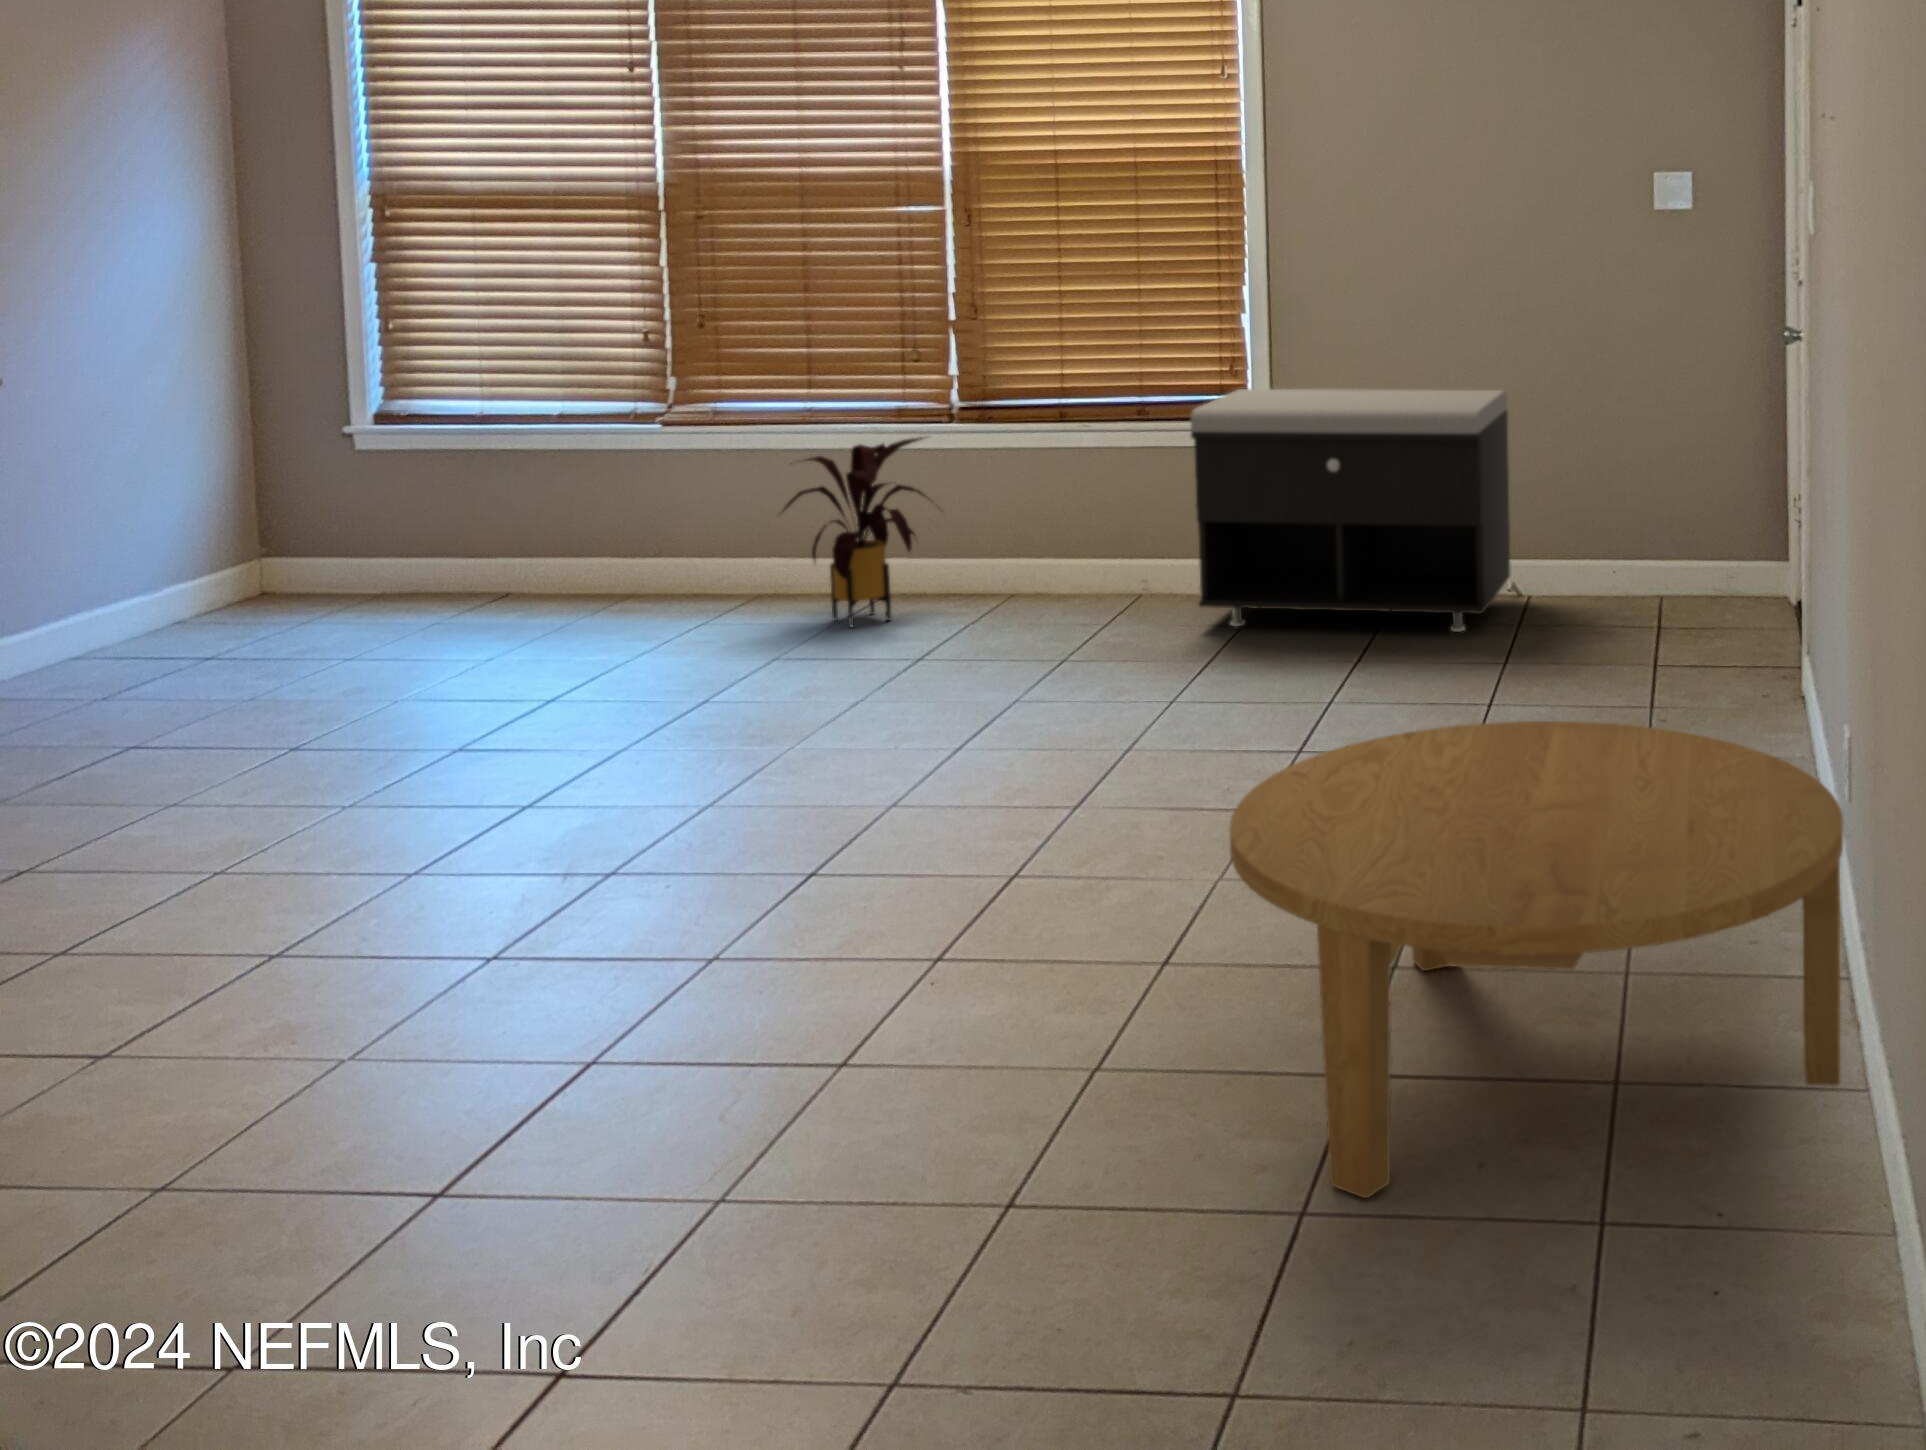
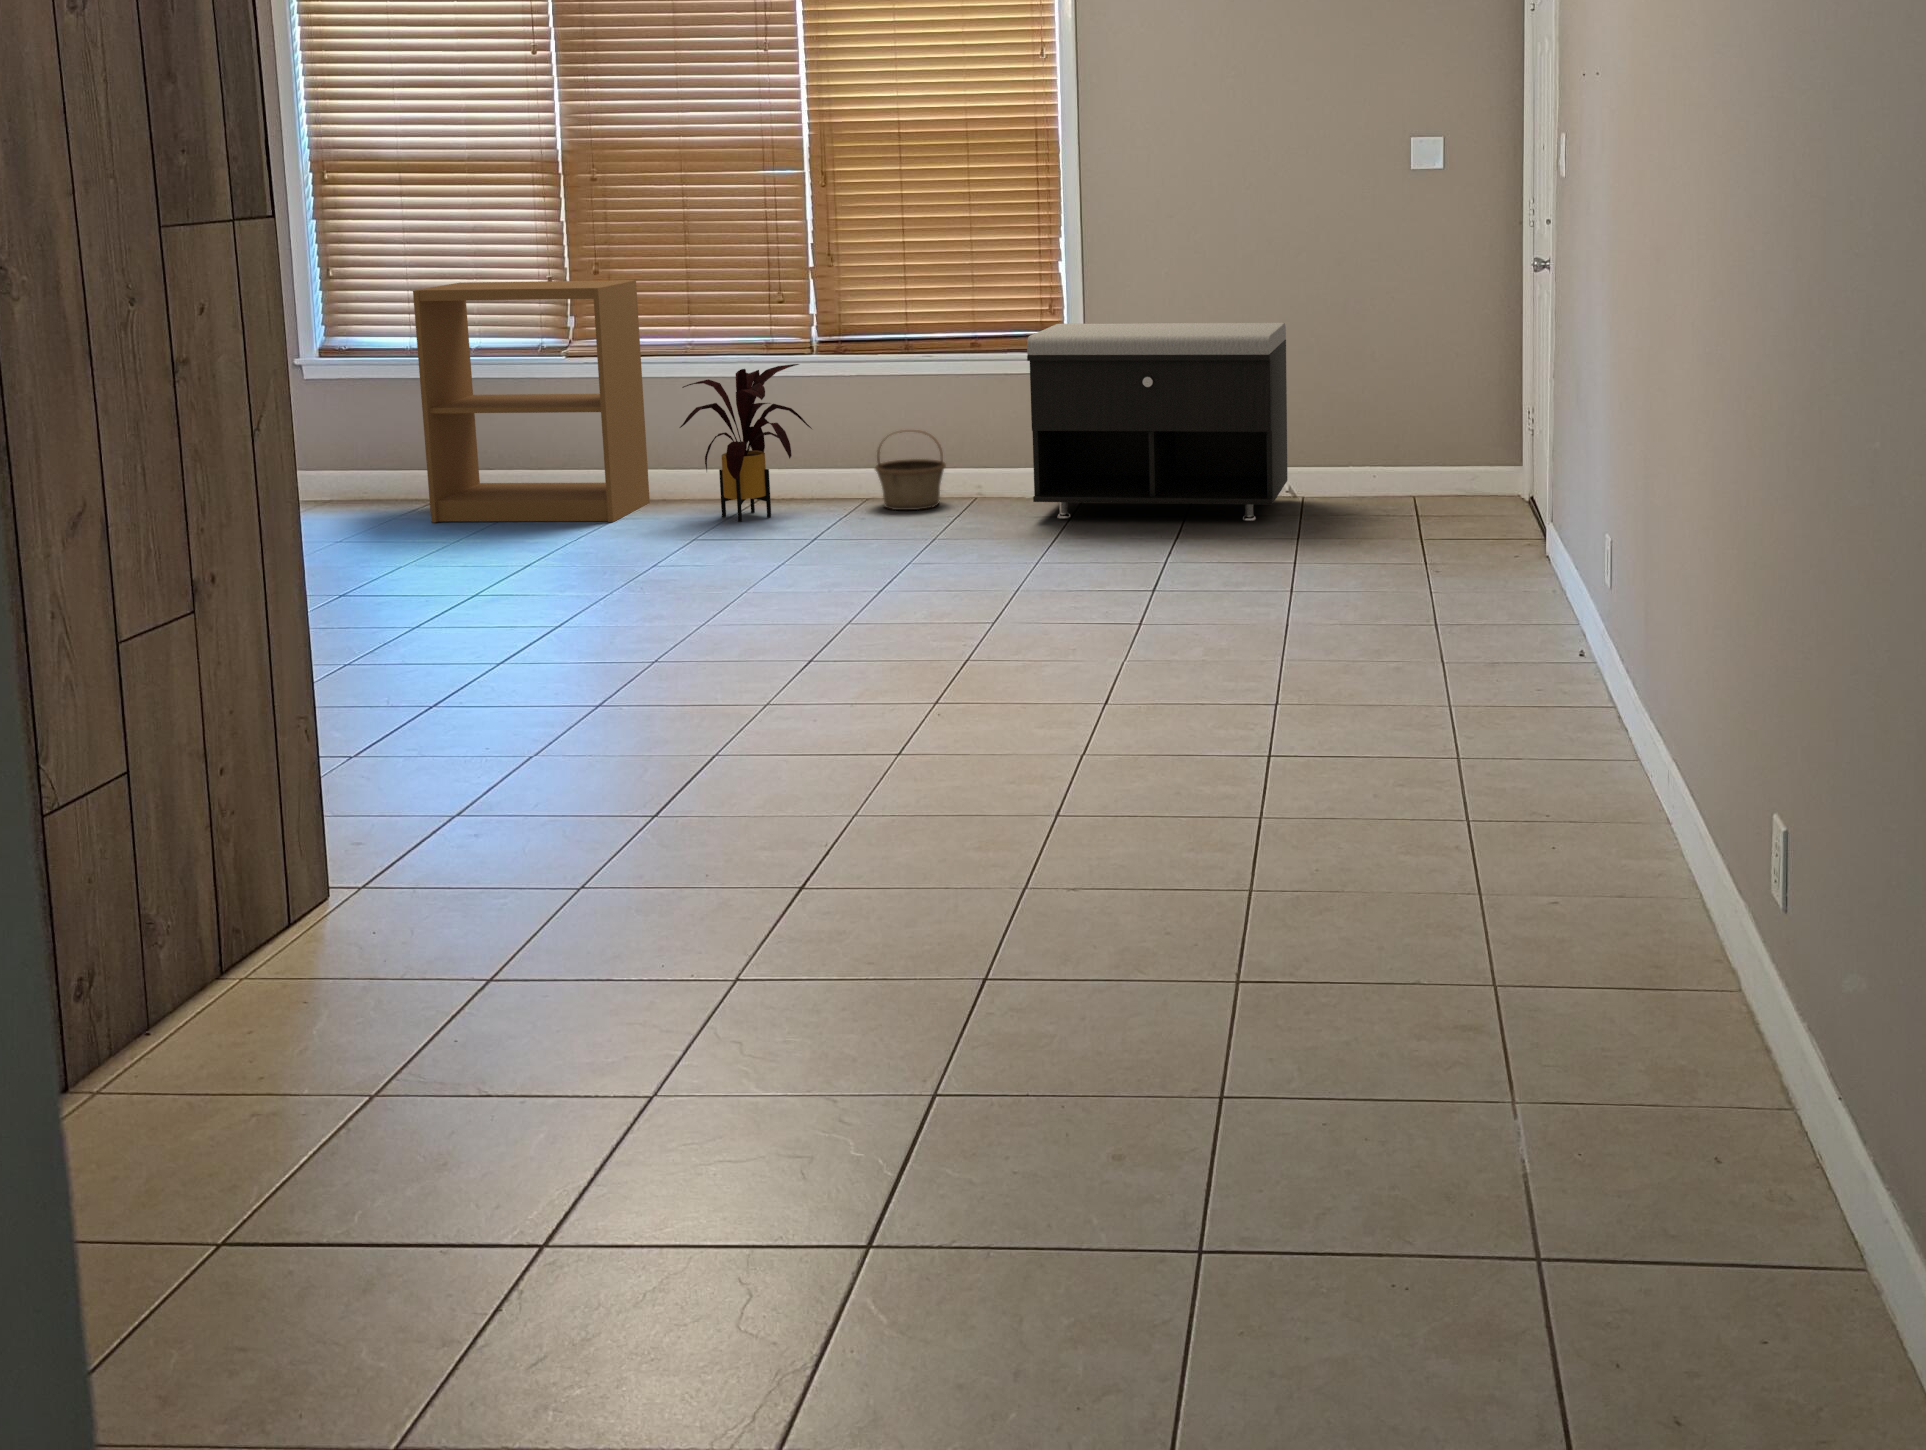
bookshelf: none [468,336,758,627] -> present [413,280,650,522]
basket: none [1018,515,1106,612] -> present [875,430,946,510]
coffee table: present [1230,721,1843,1198] -> none [1164,537,1617,837]

